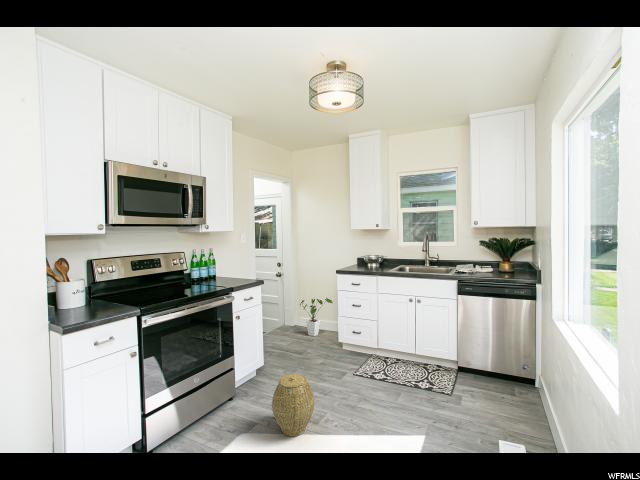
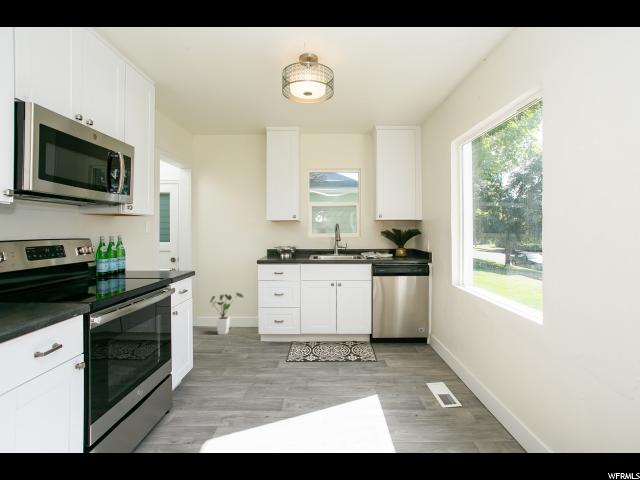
woven basket: present [272,374,314,436] -> none [237,364,283,429]

